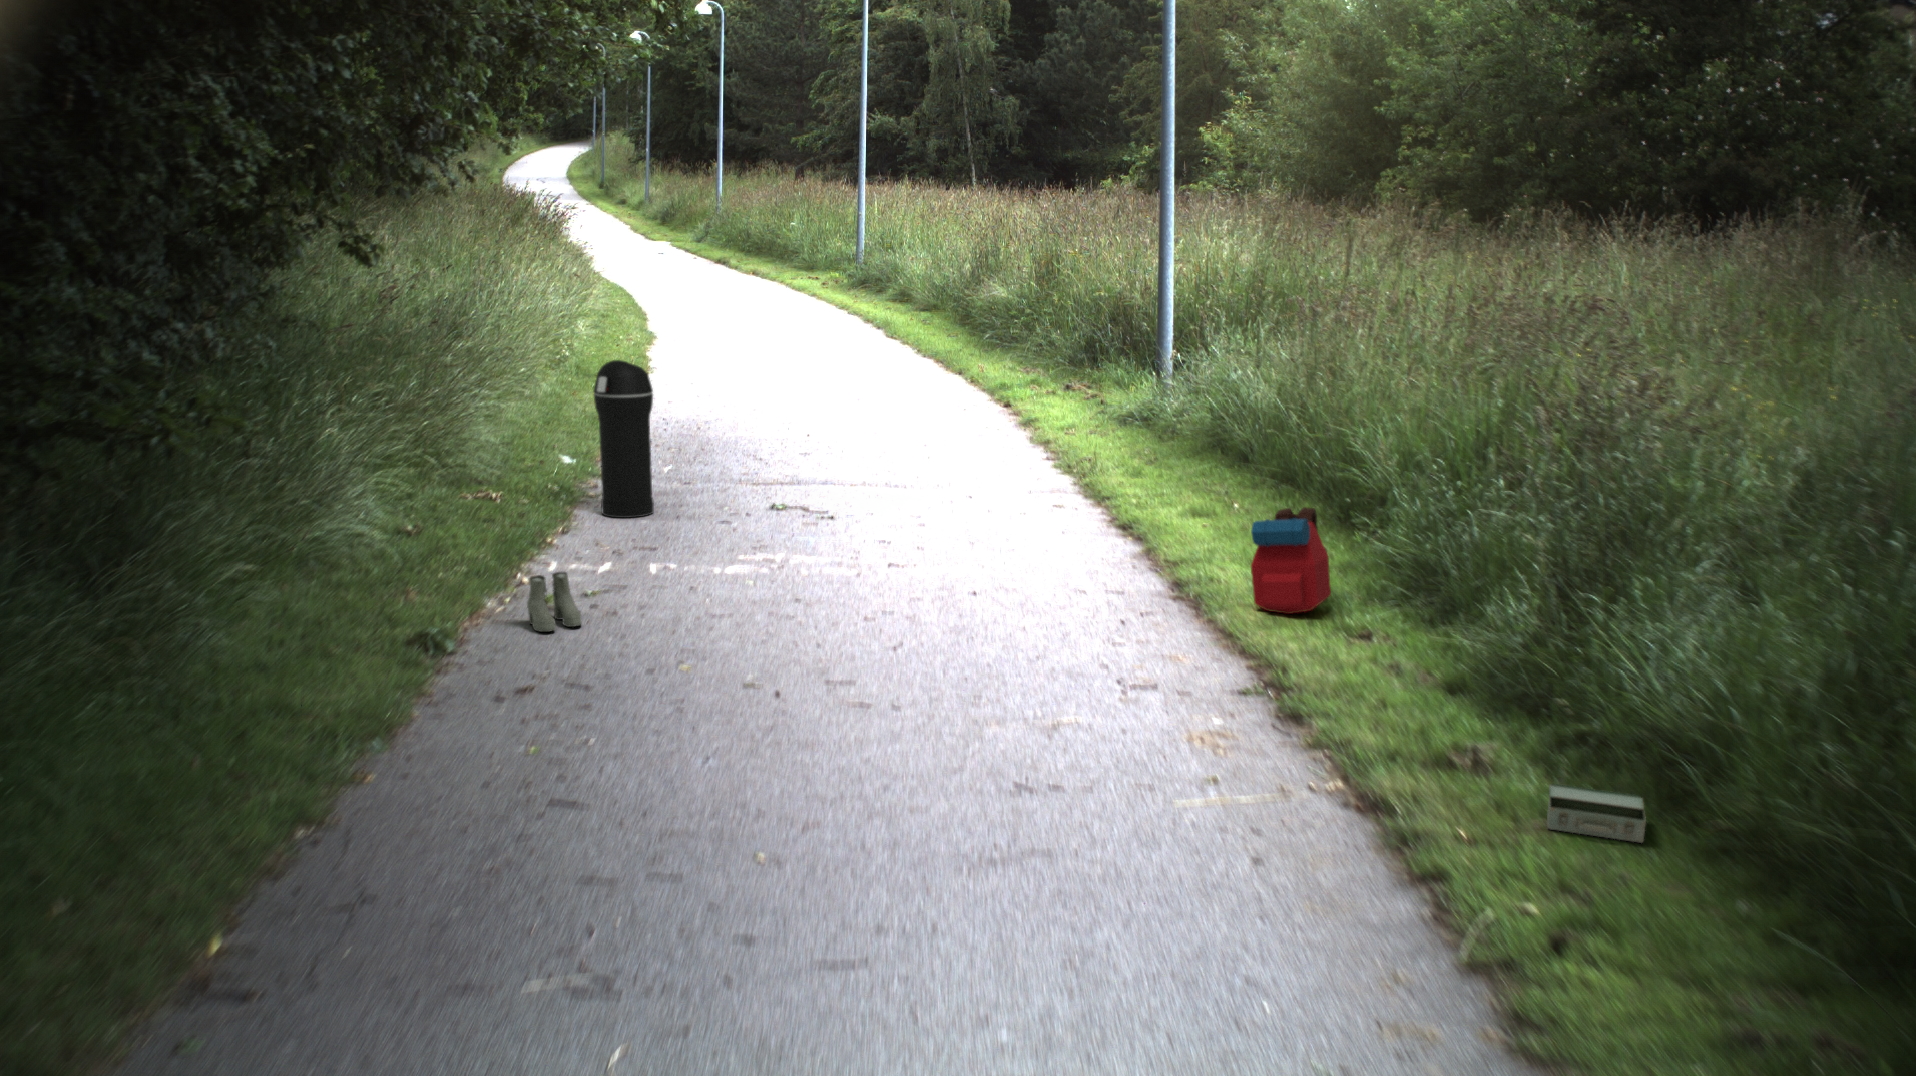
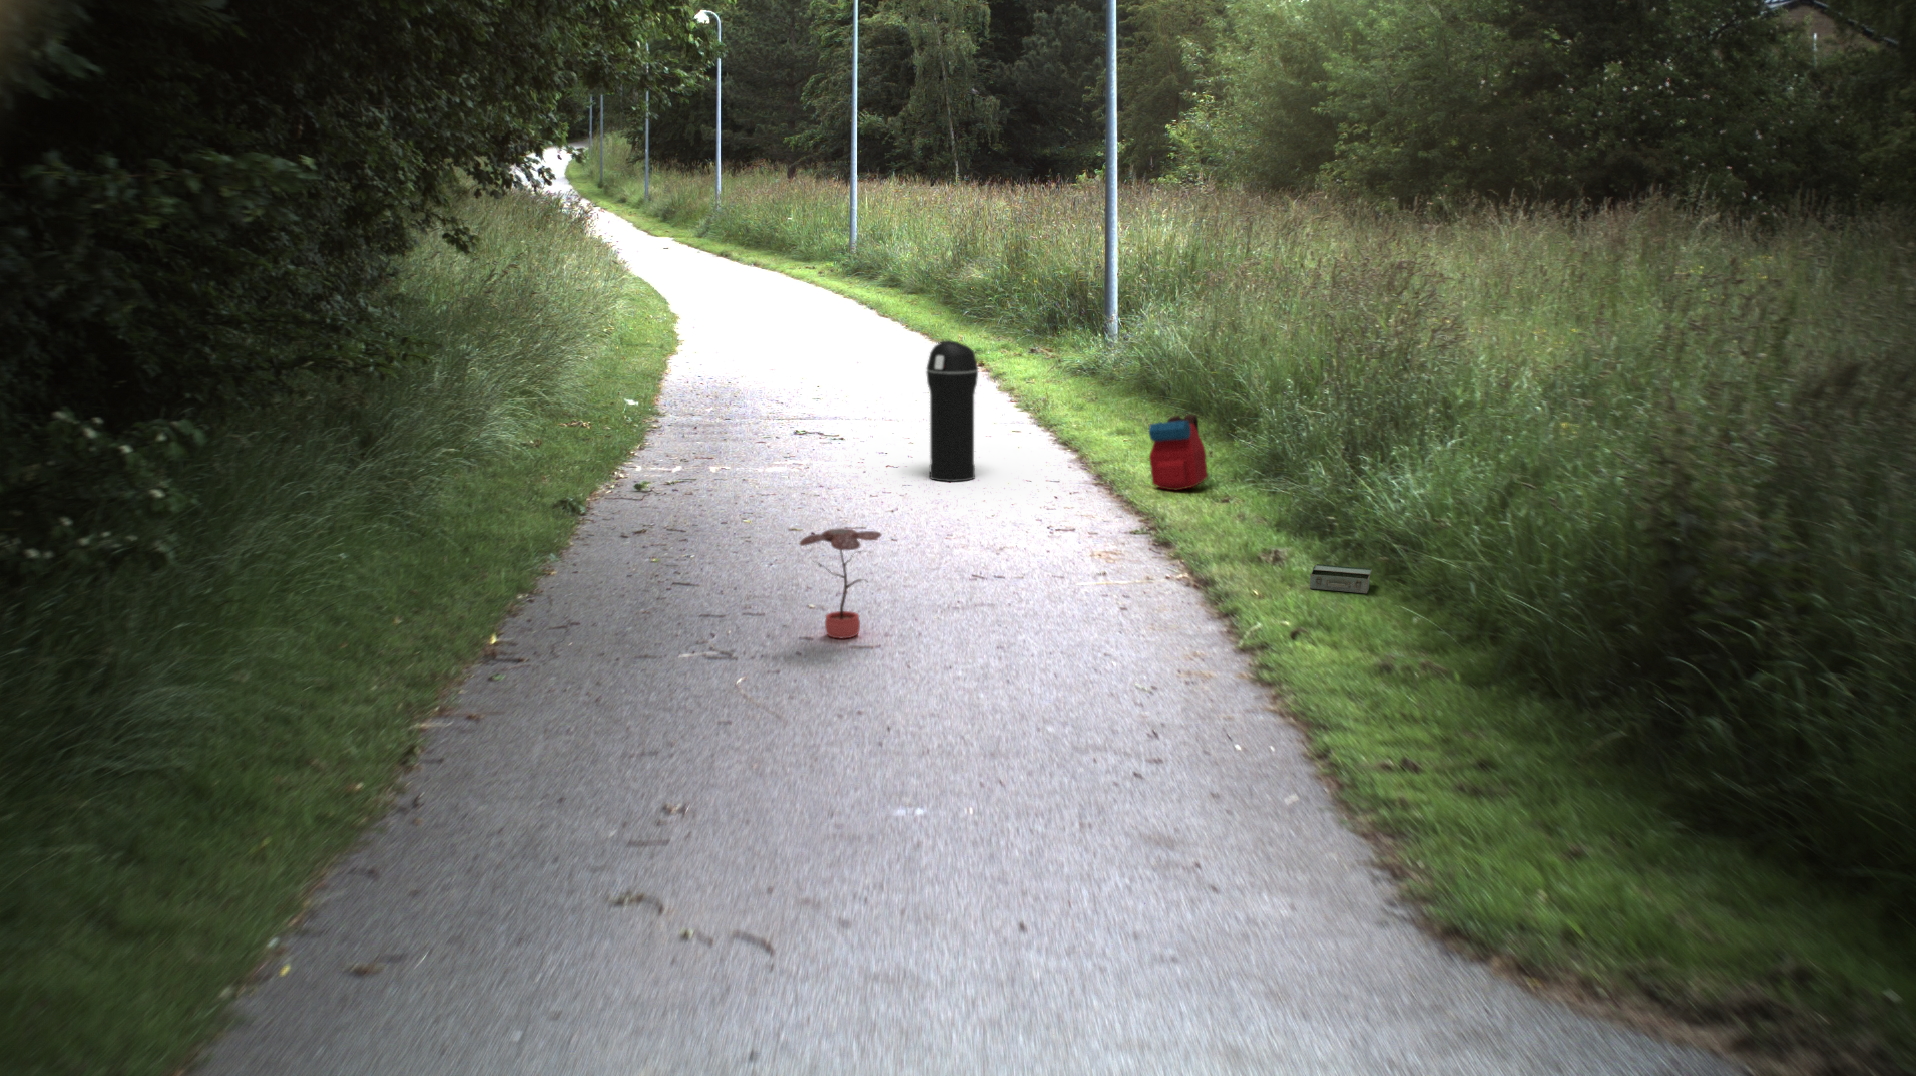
trash can: present [594,360,654,518] -> present [927,340,978,482]
boots: present [527,572,582,632] -> none [630,464,669,505]
potted plant: none [728,757,869,950] -> present [800,528,881,638]

